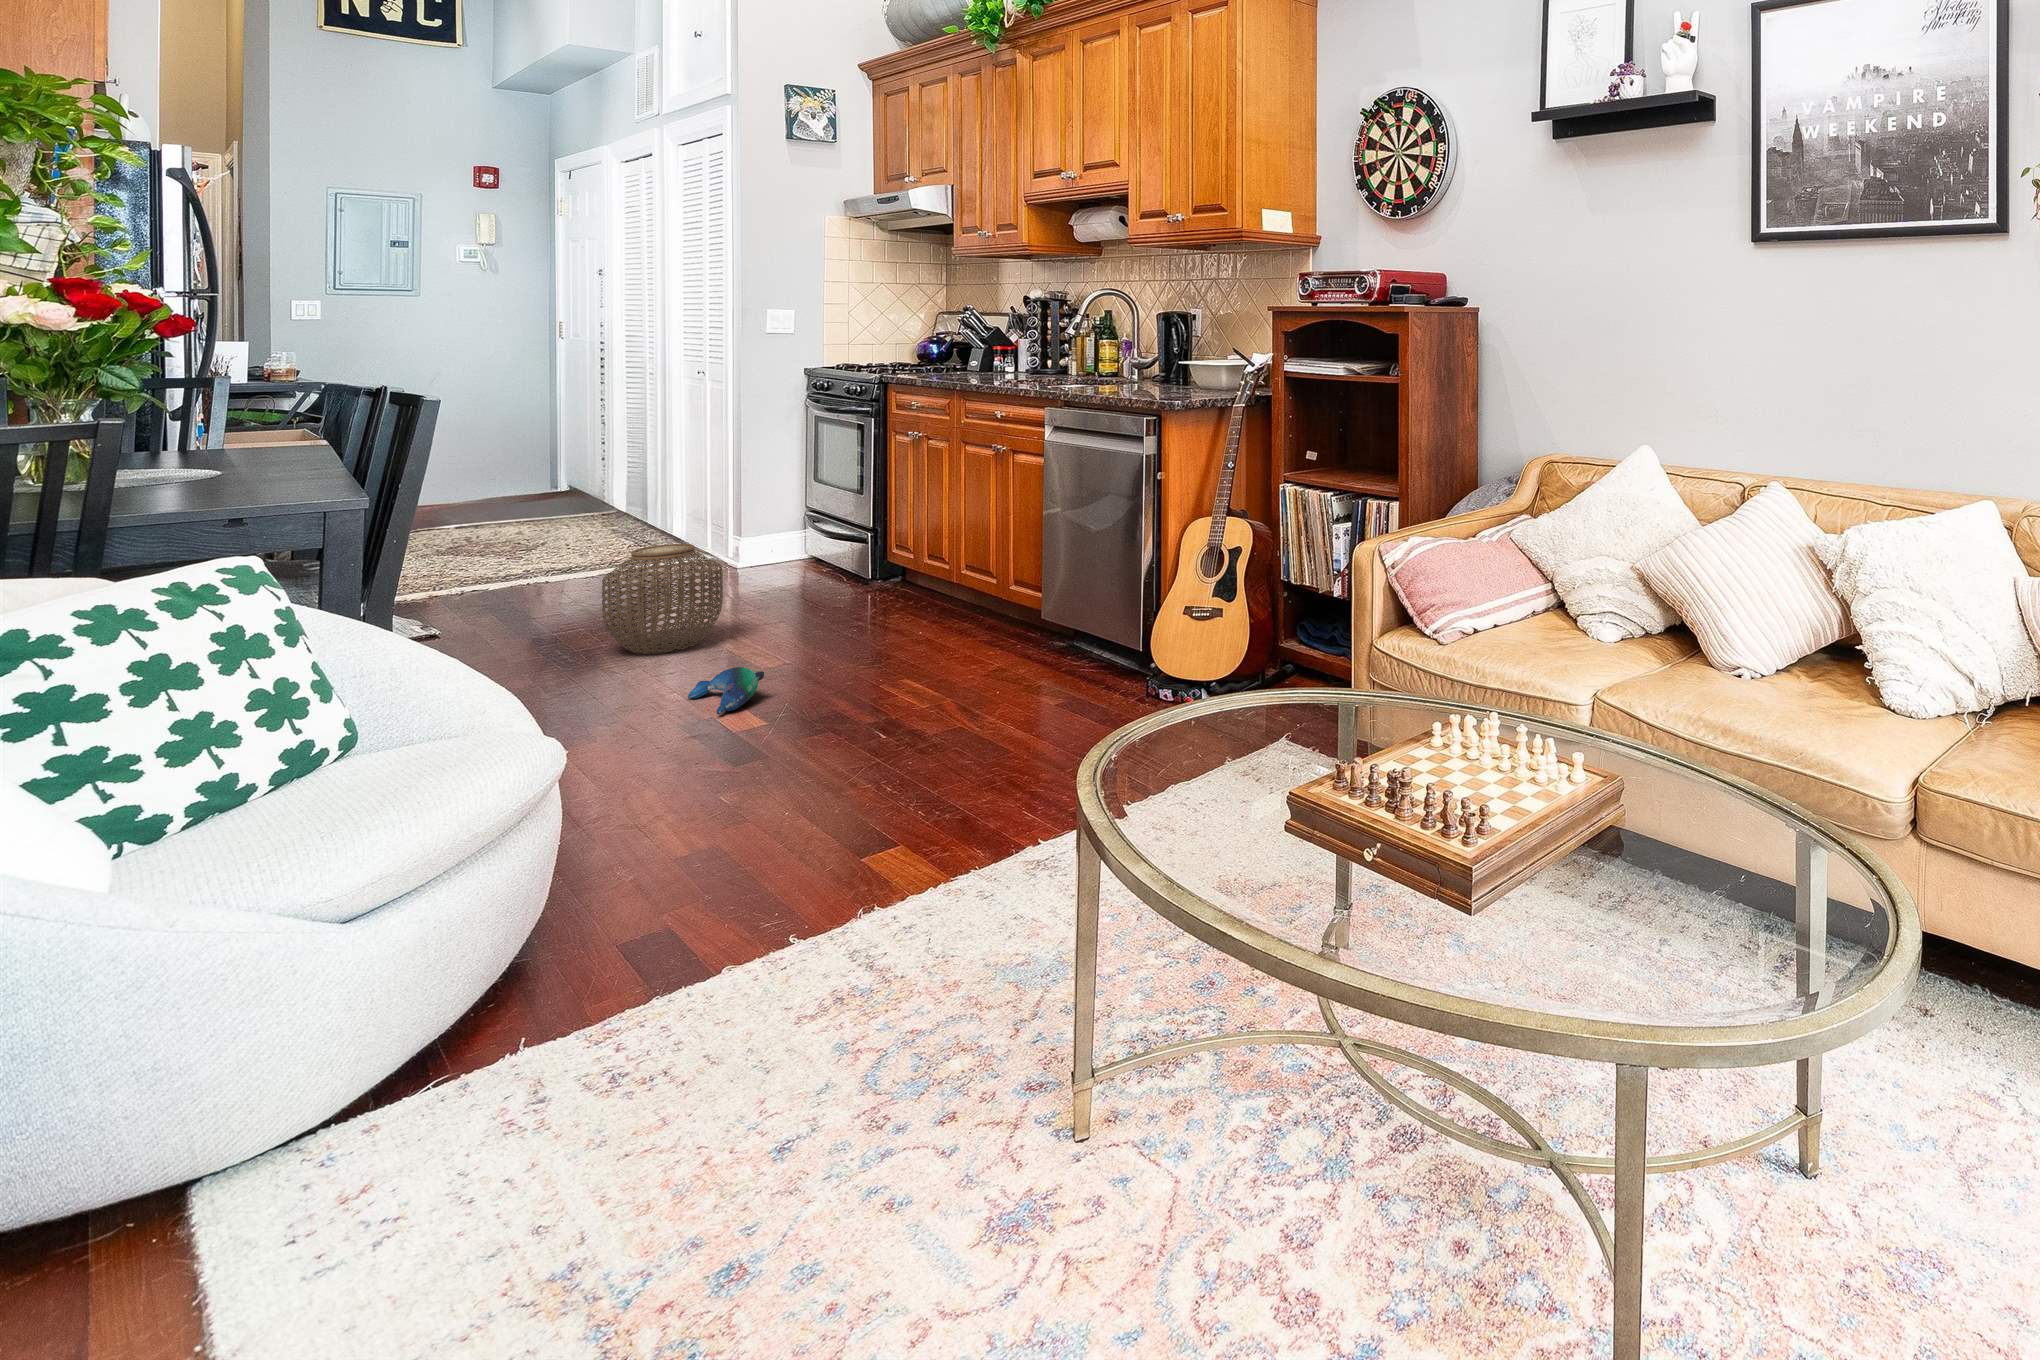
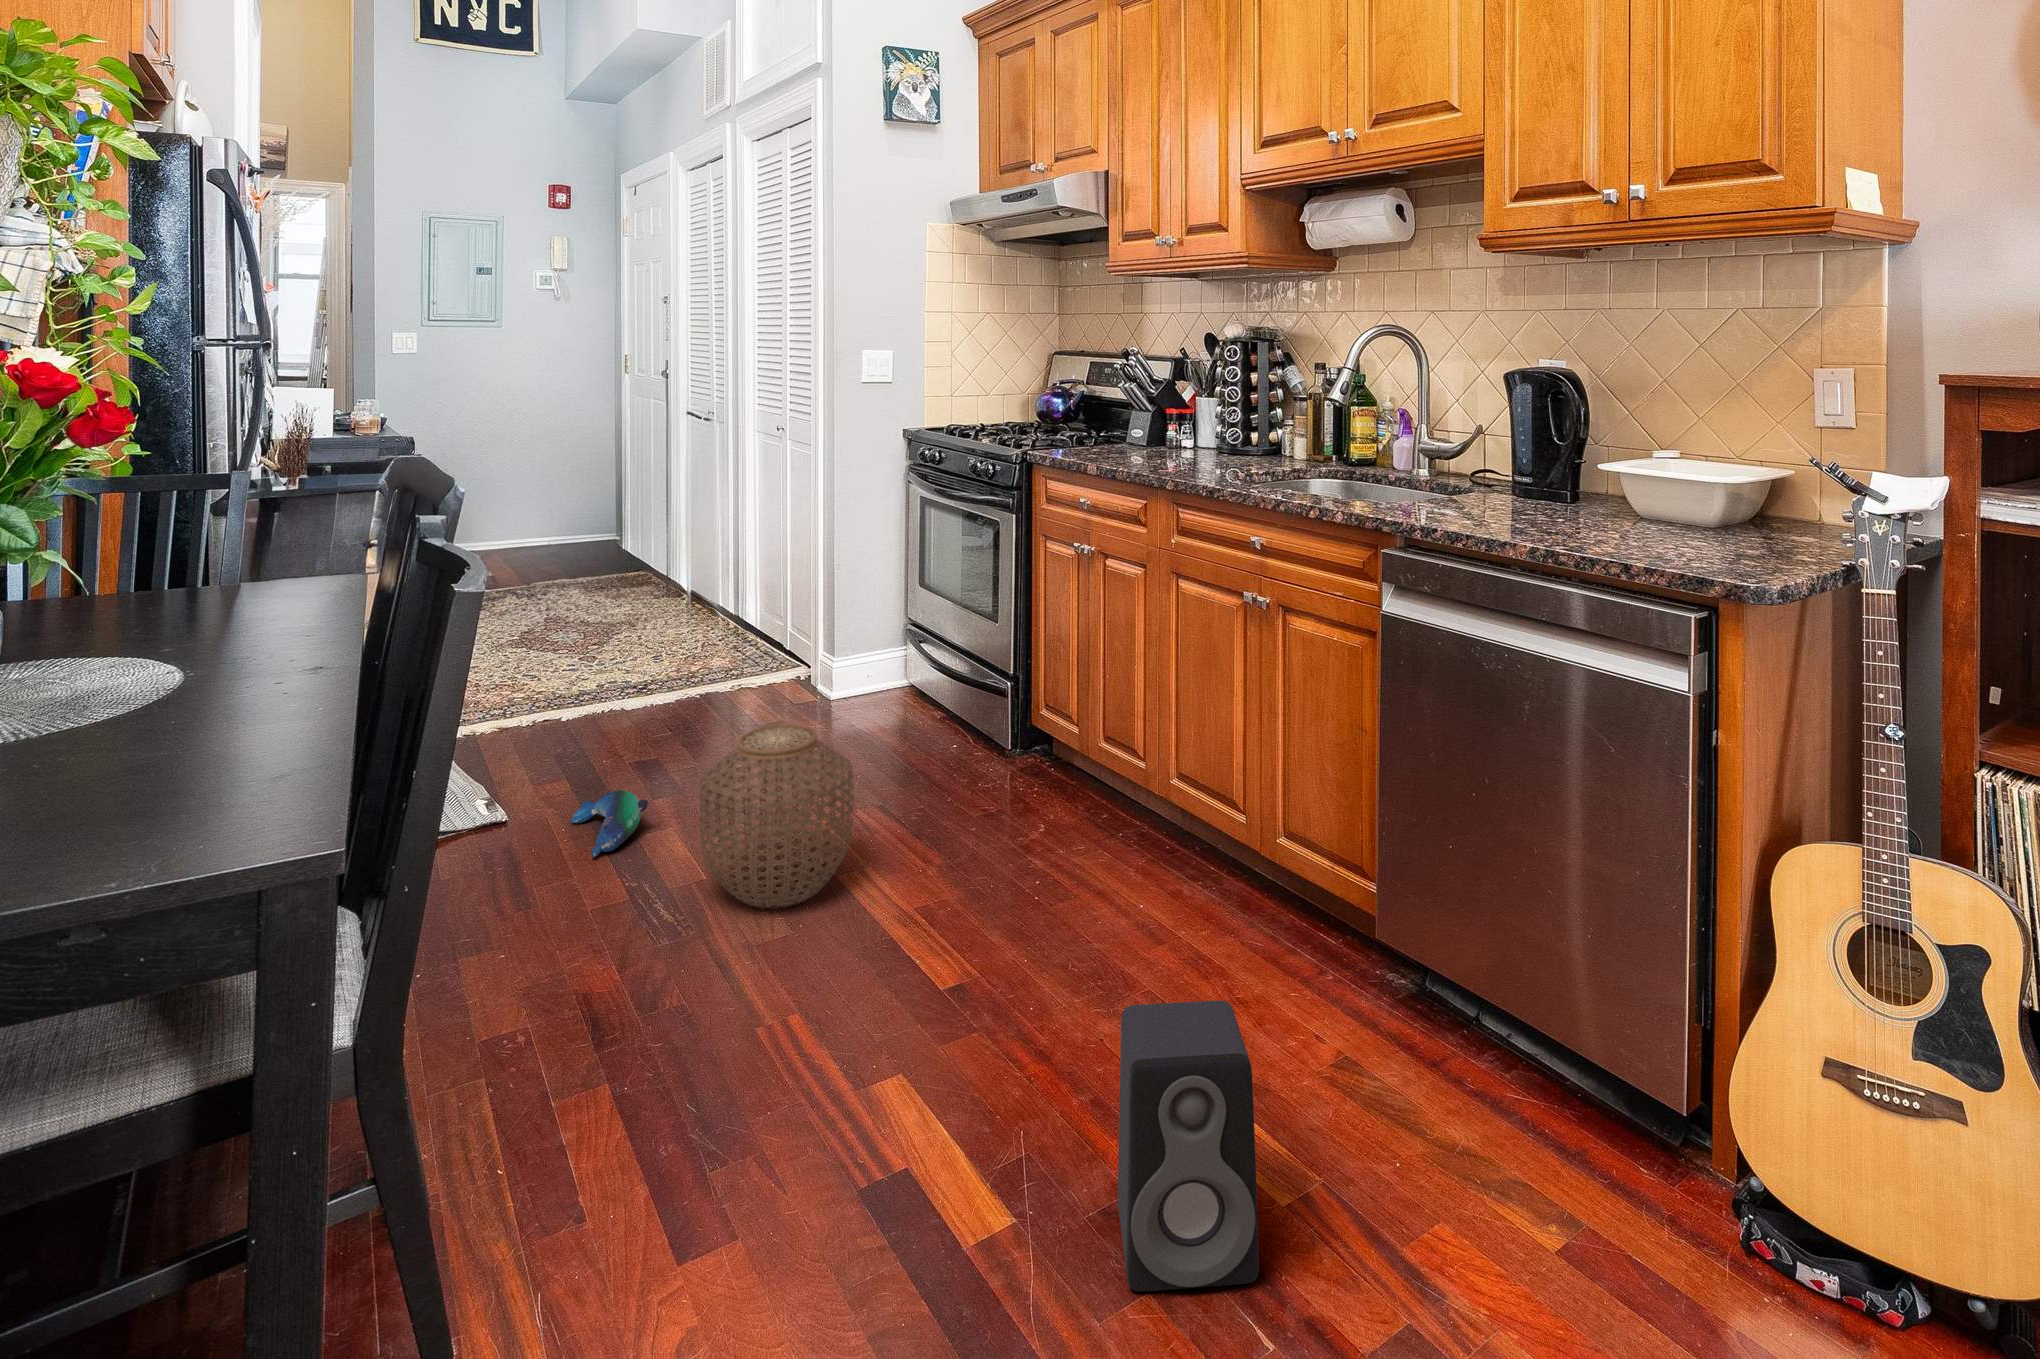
speaker: none [825,613,904,735] -> present [1118,1000,1259,1292]
plush toy: present [688,667,764,715] -> present [570,790,648,857]

